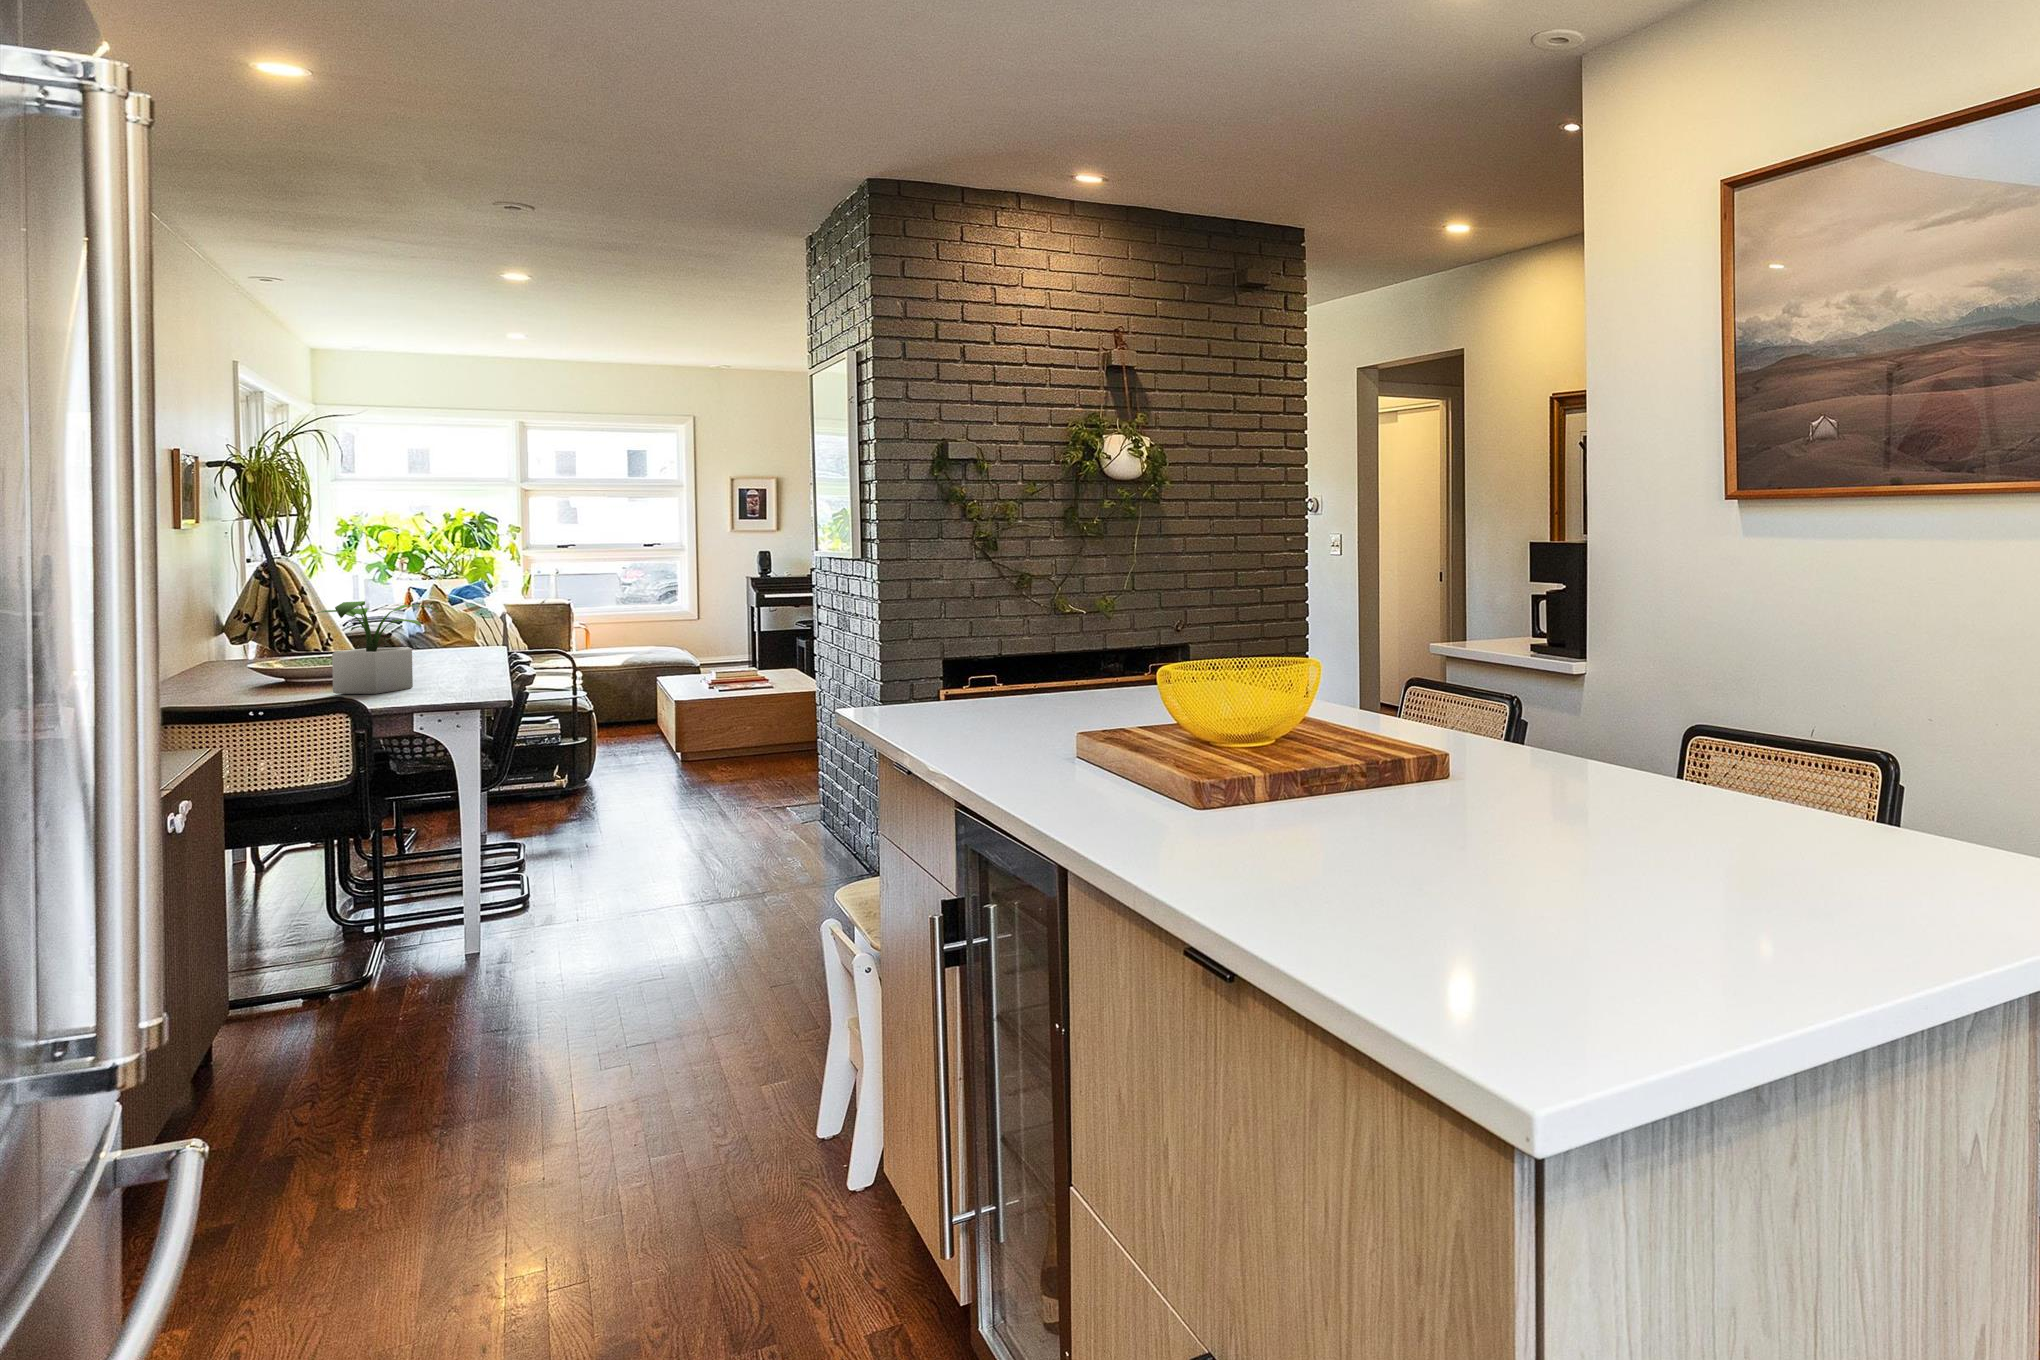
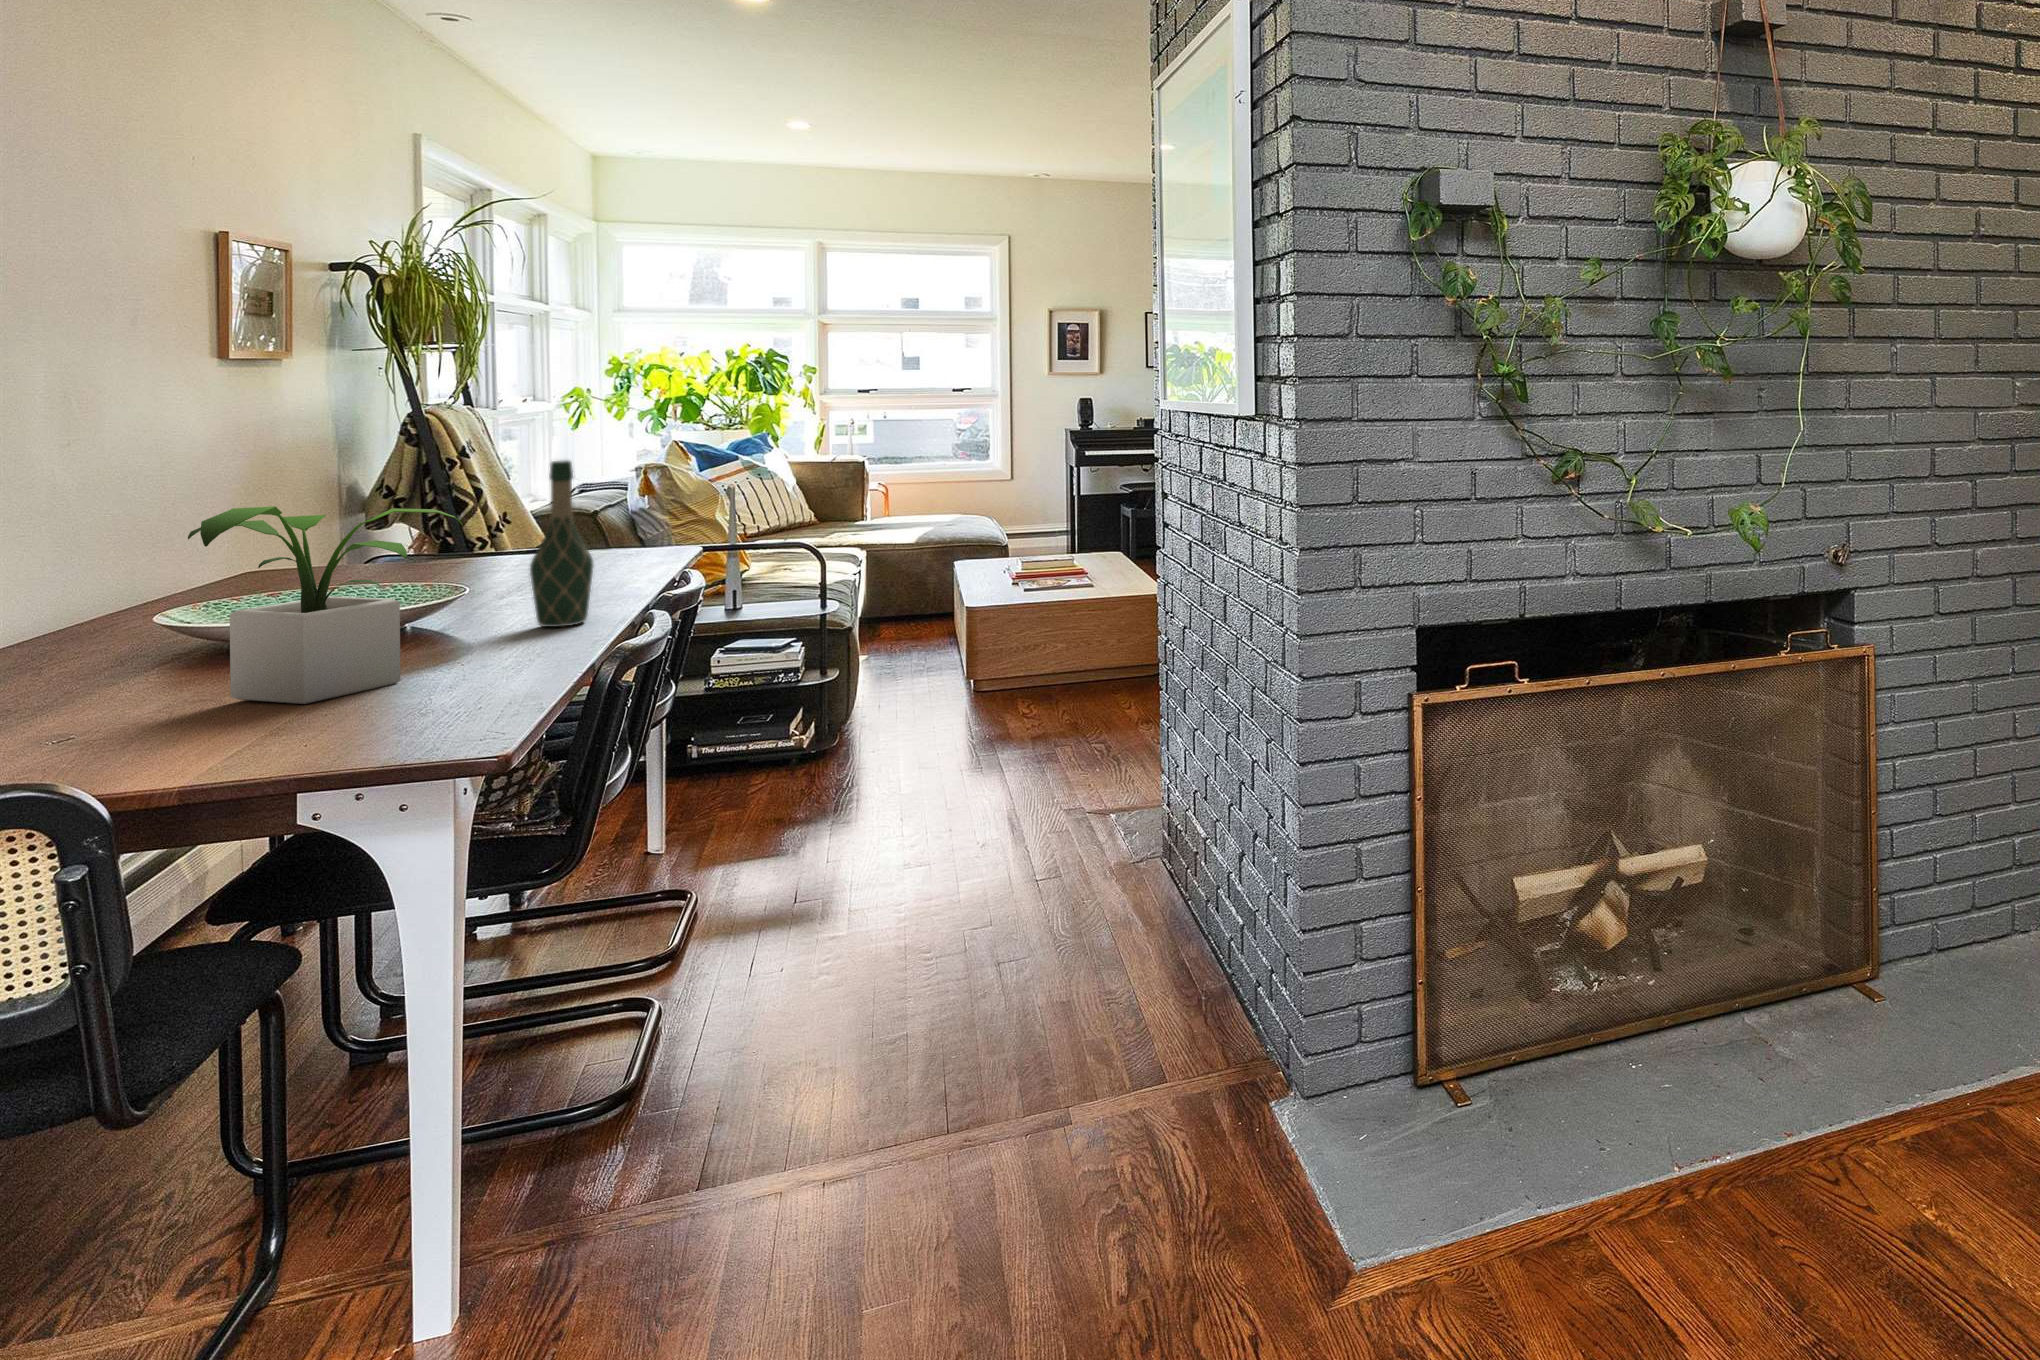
wine bottle: none [451,584,486,672] -> present [530,460,593,627]

